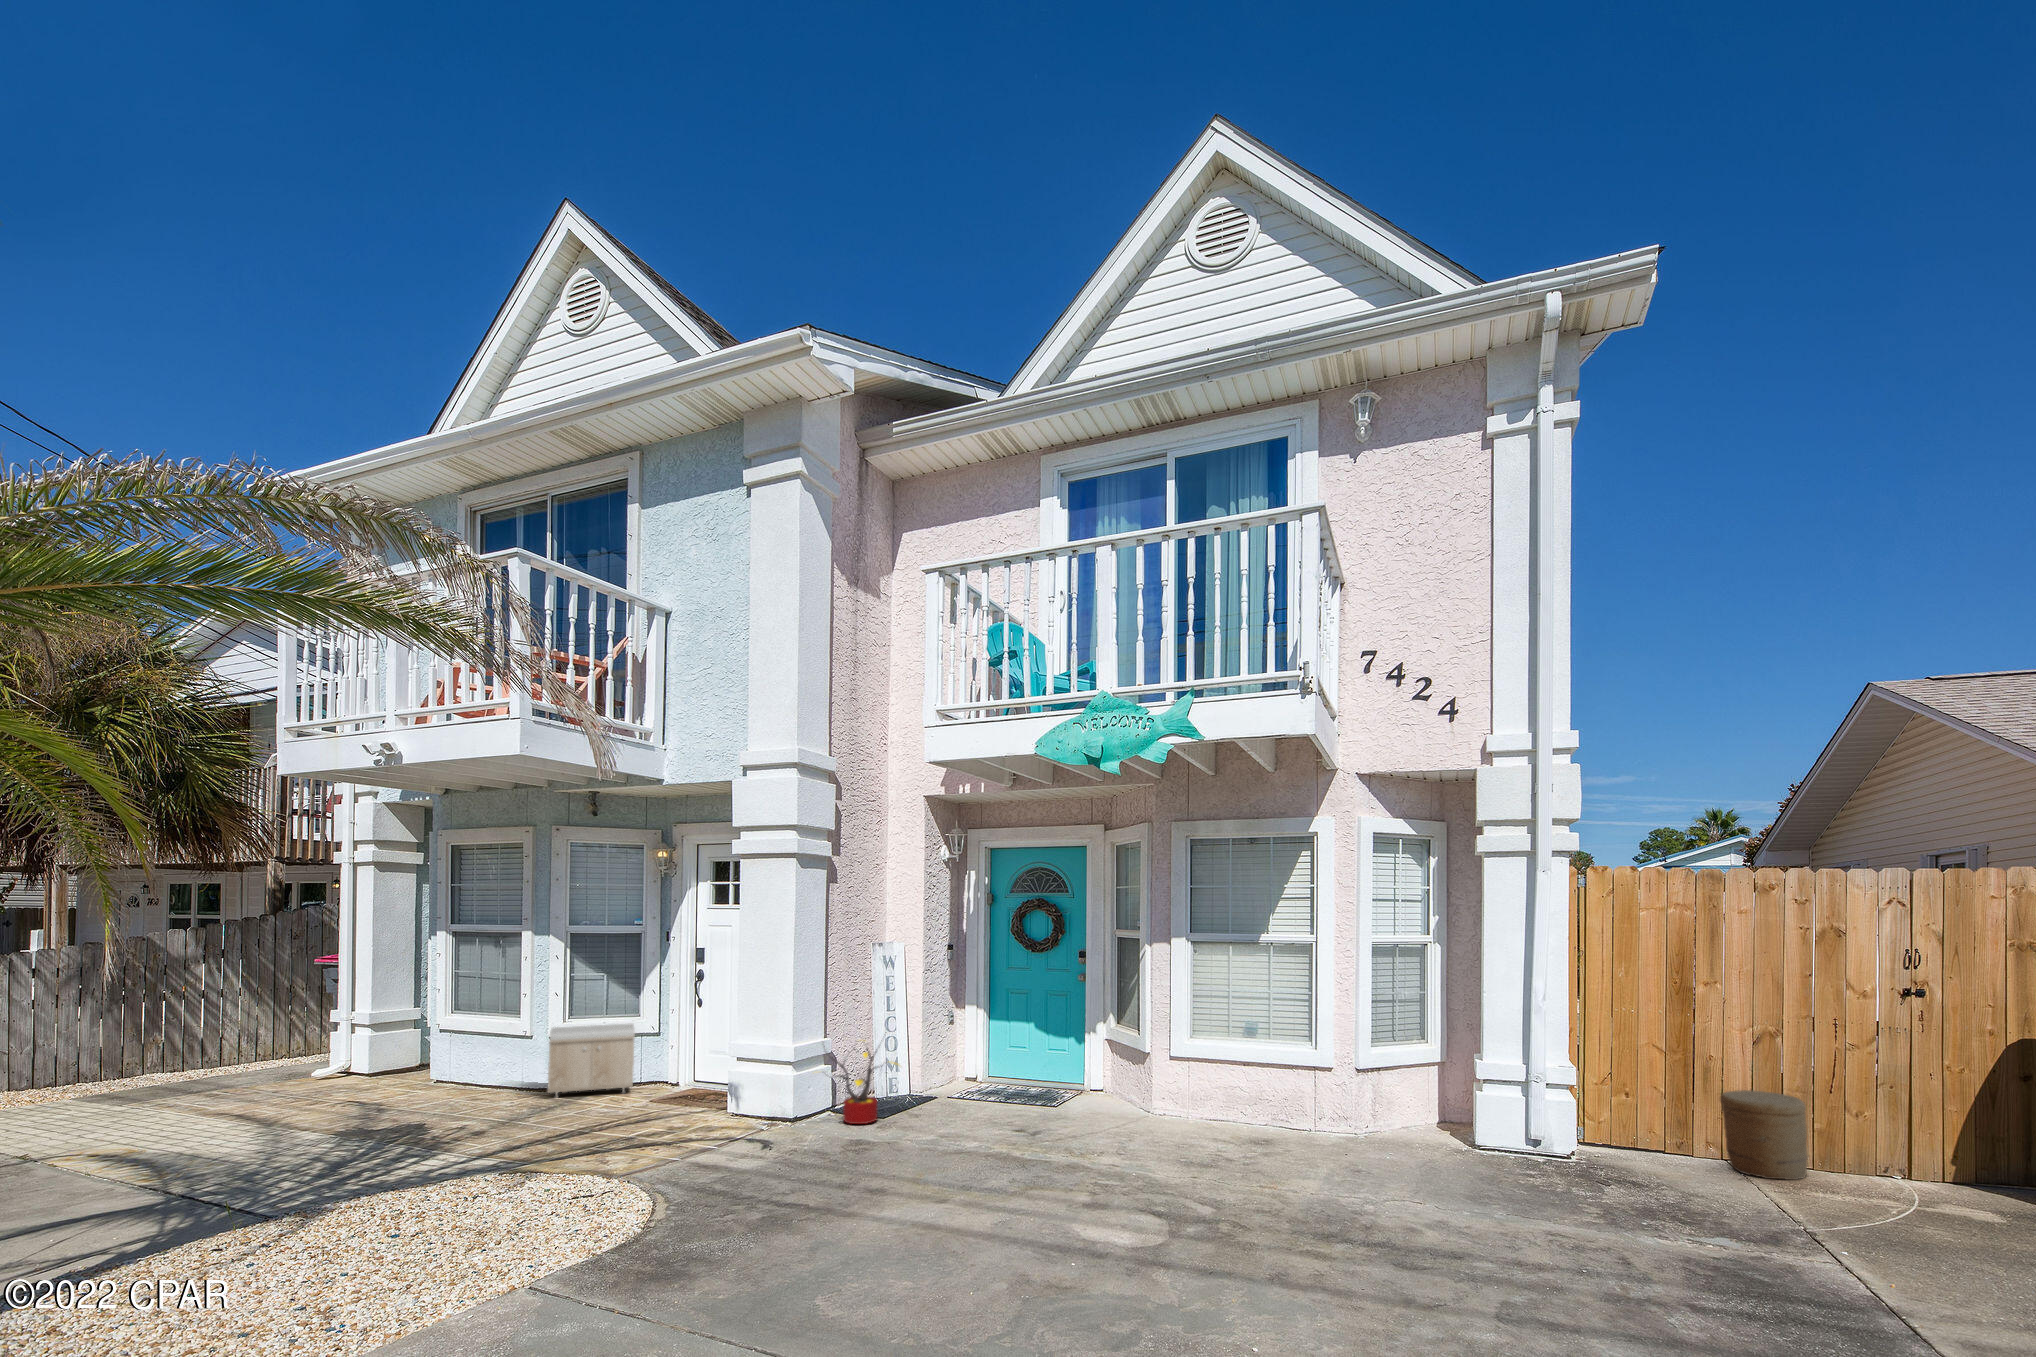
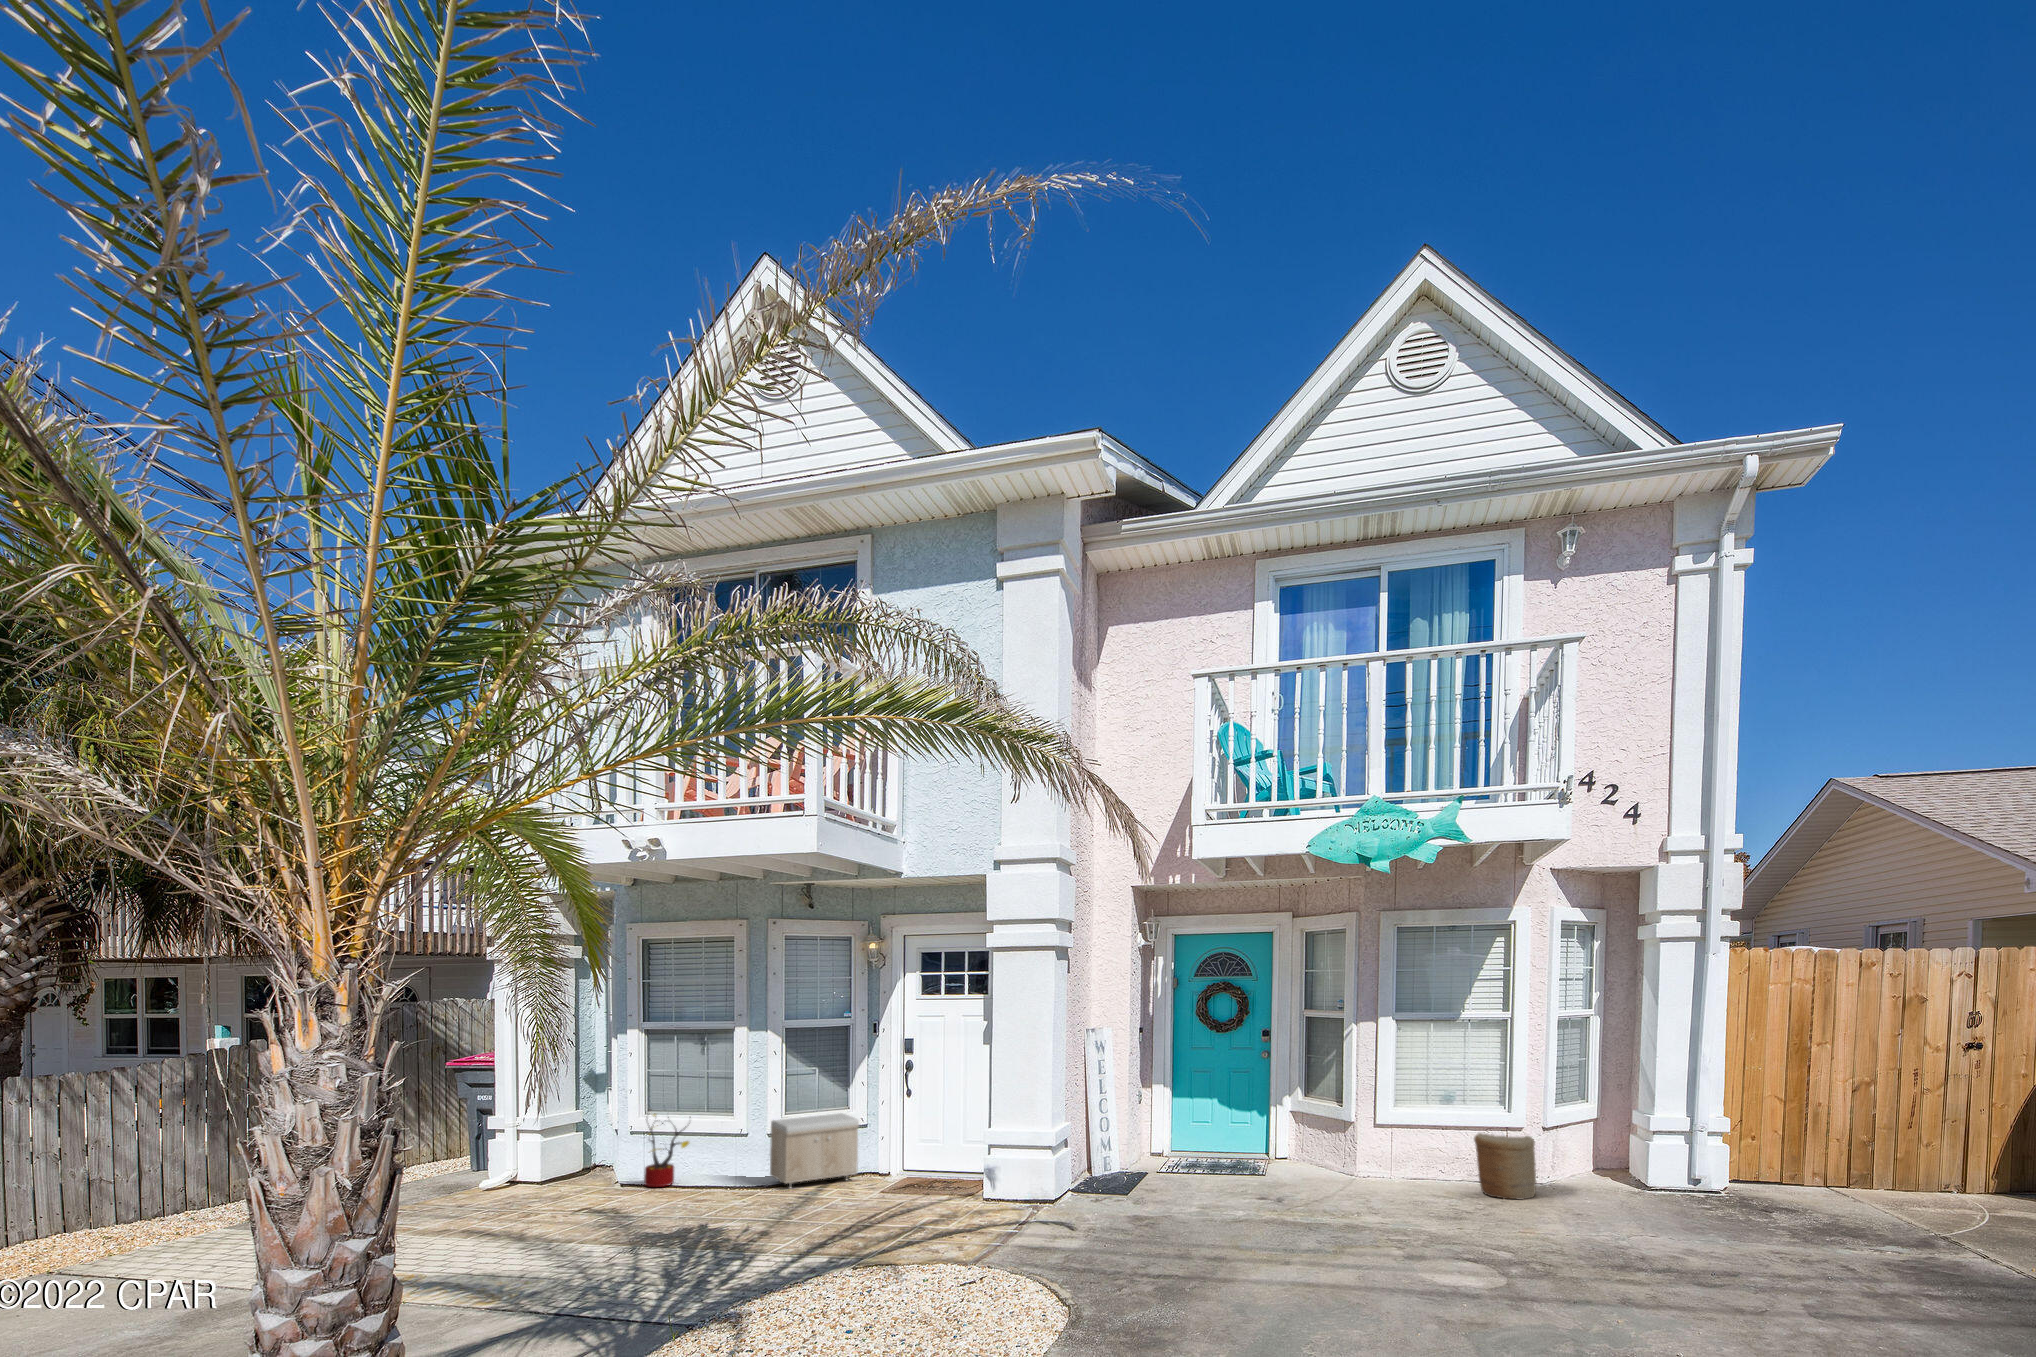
decorative plant: present [824,1046,899,1124] -> present [644,1114,689,1187]
woven basket: present [1720,1090,1808,1180] -> present [1474,1133,1537,1199]

